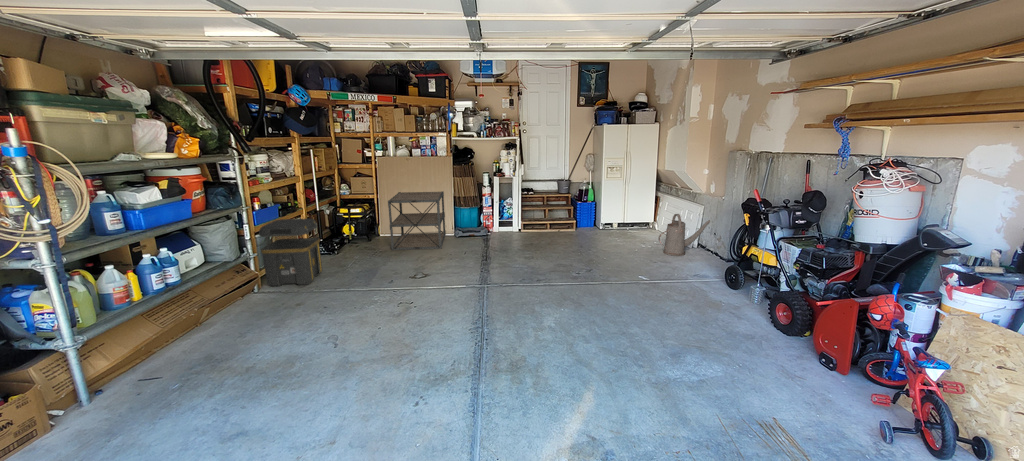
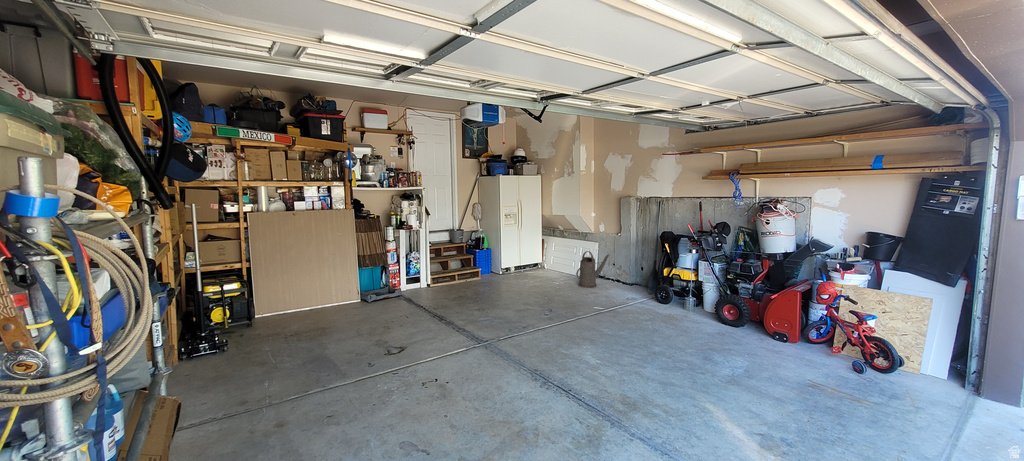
shelving unit: present [388,191,446,250] -> none [294,248,373,325]
toolbox: present [259,219,322,286] -> none [185,293,267,398]

